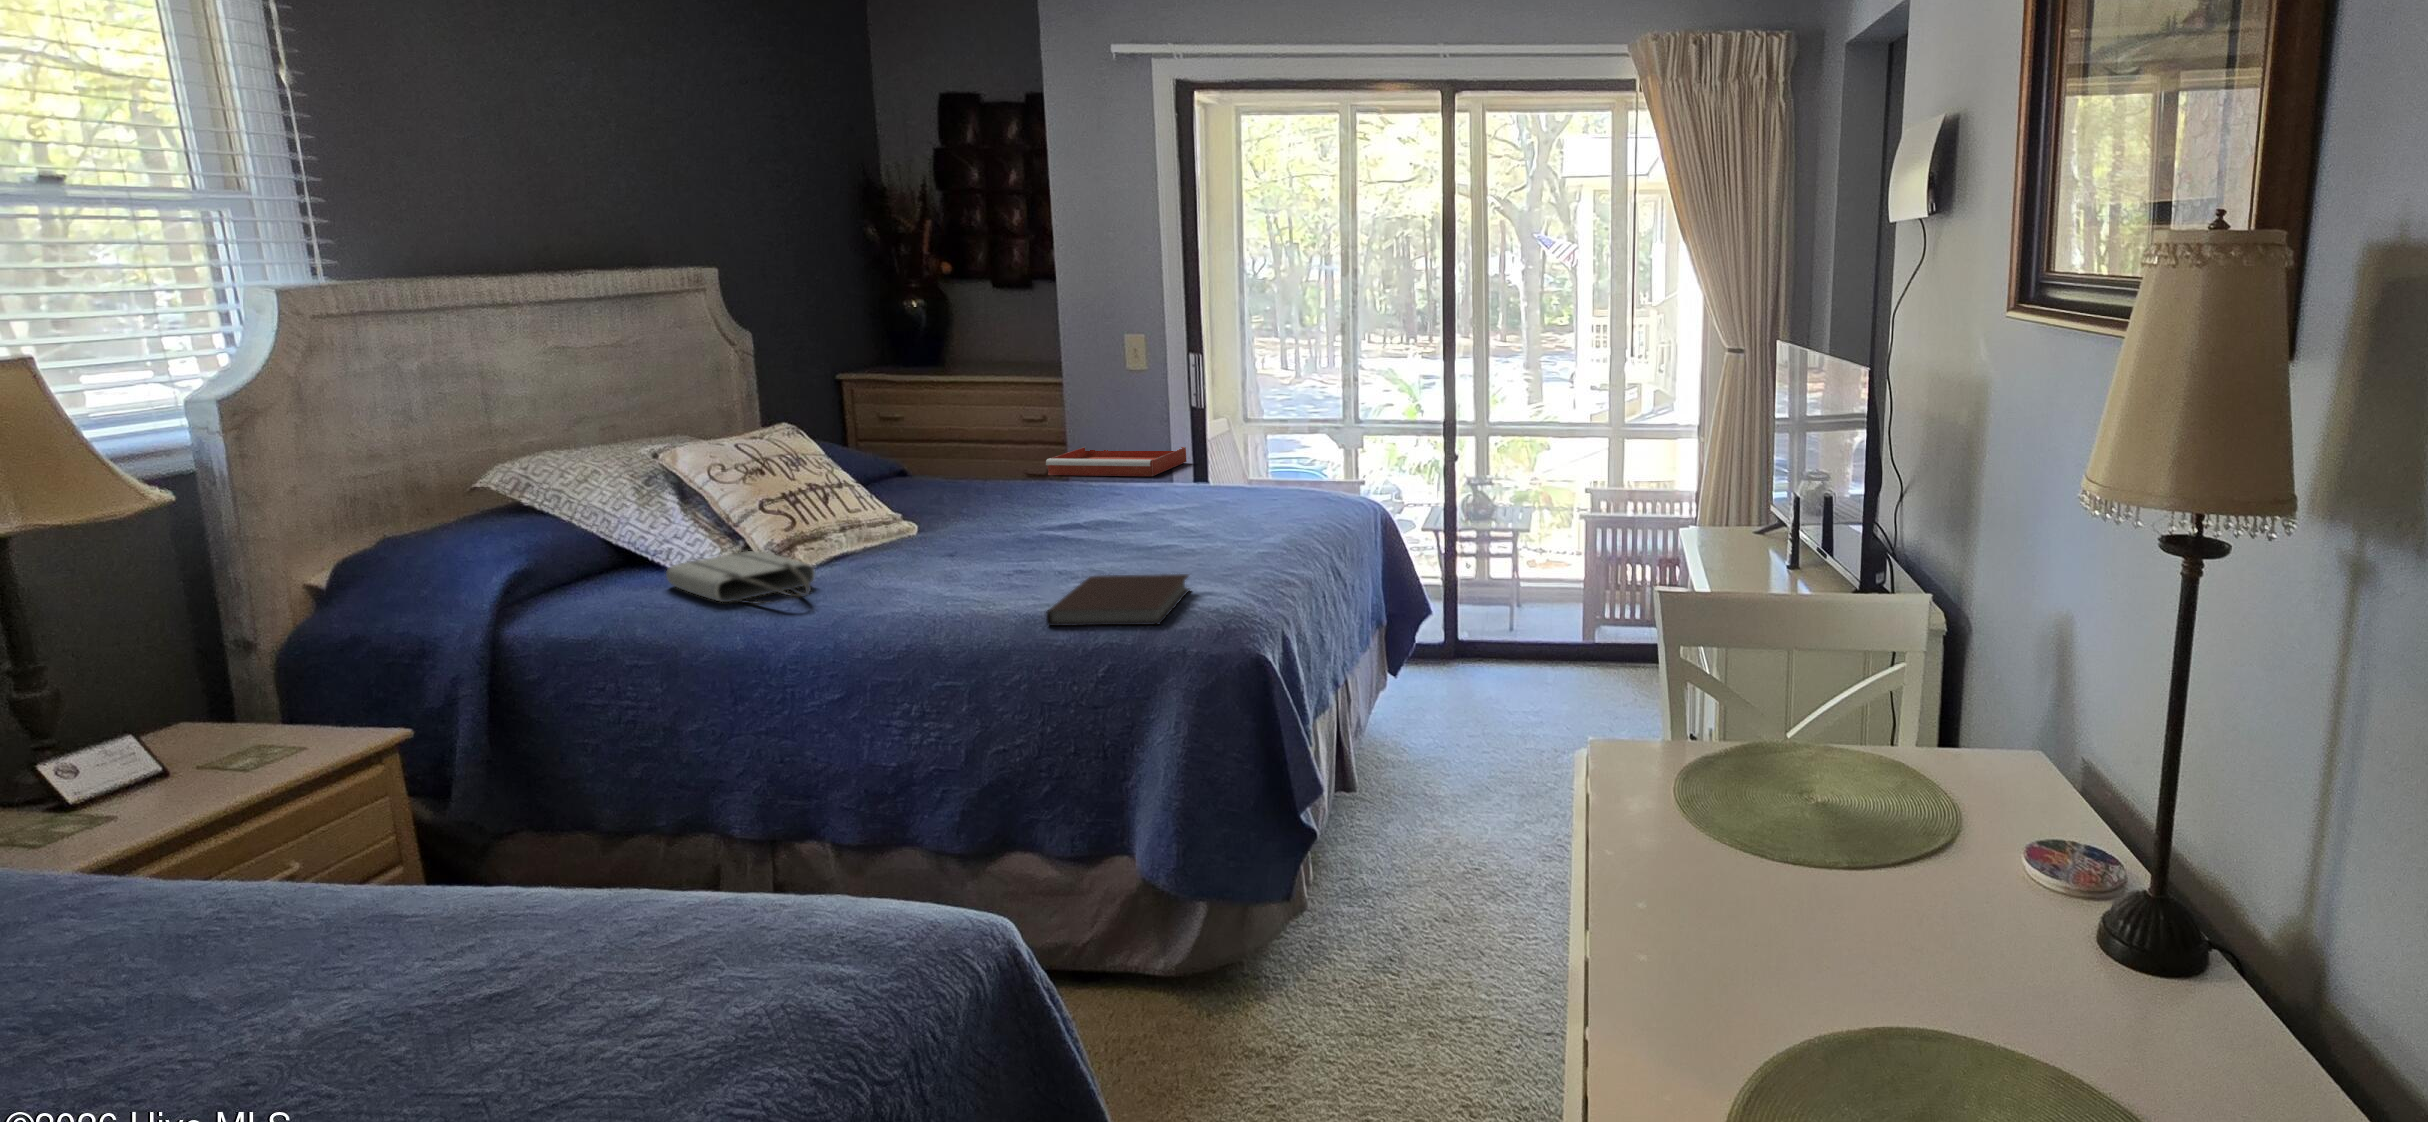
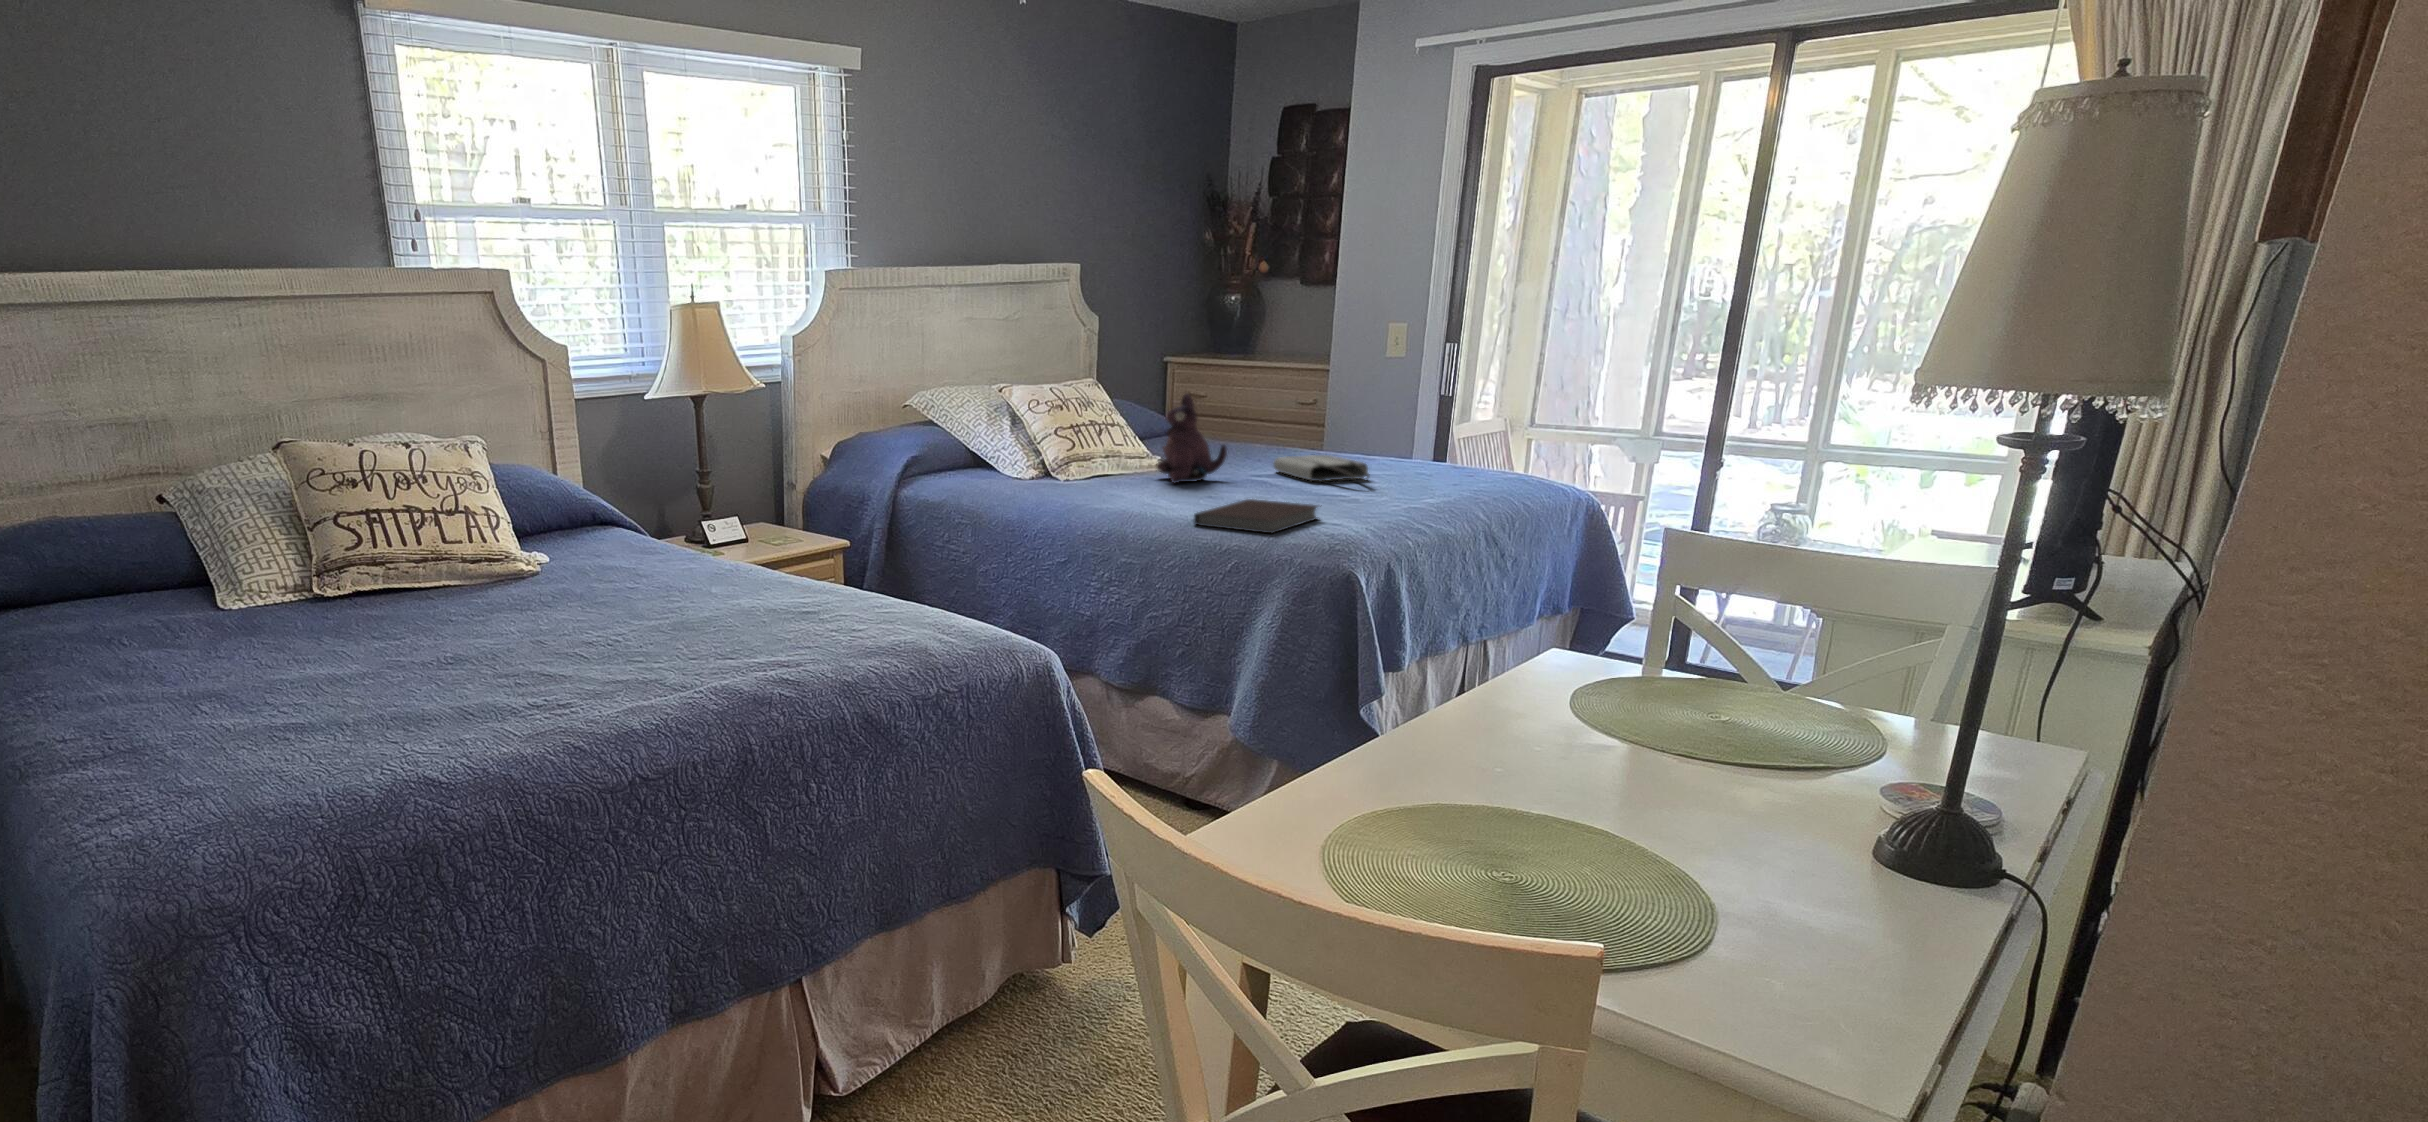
plush toy: none [918,441,1013,558] -> present [1156,394,1227,483]
tray: present [1046,447,1187,476] -> none [1297,423,1428,450]
tote bag: present [666,551,815,602] -> present [1274,455,1370,482]

